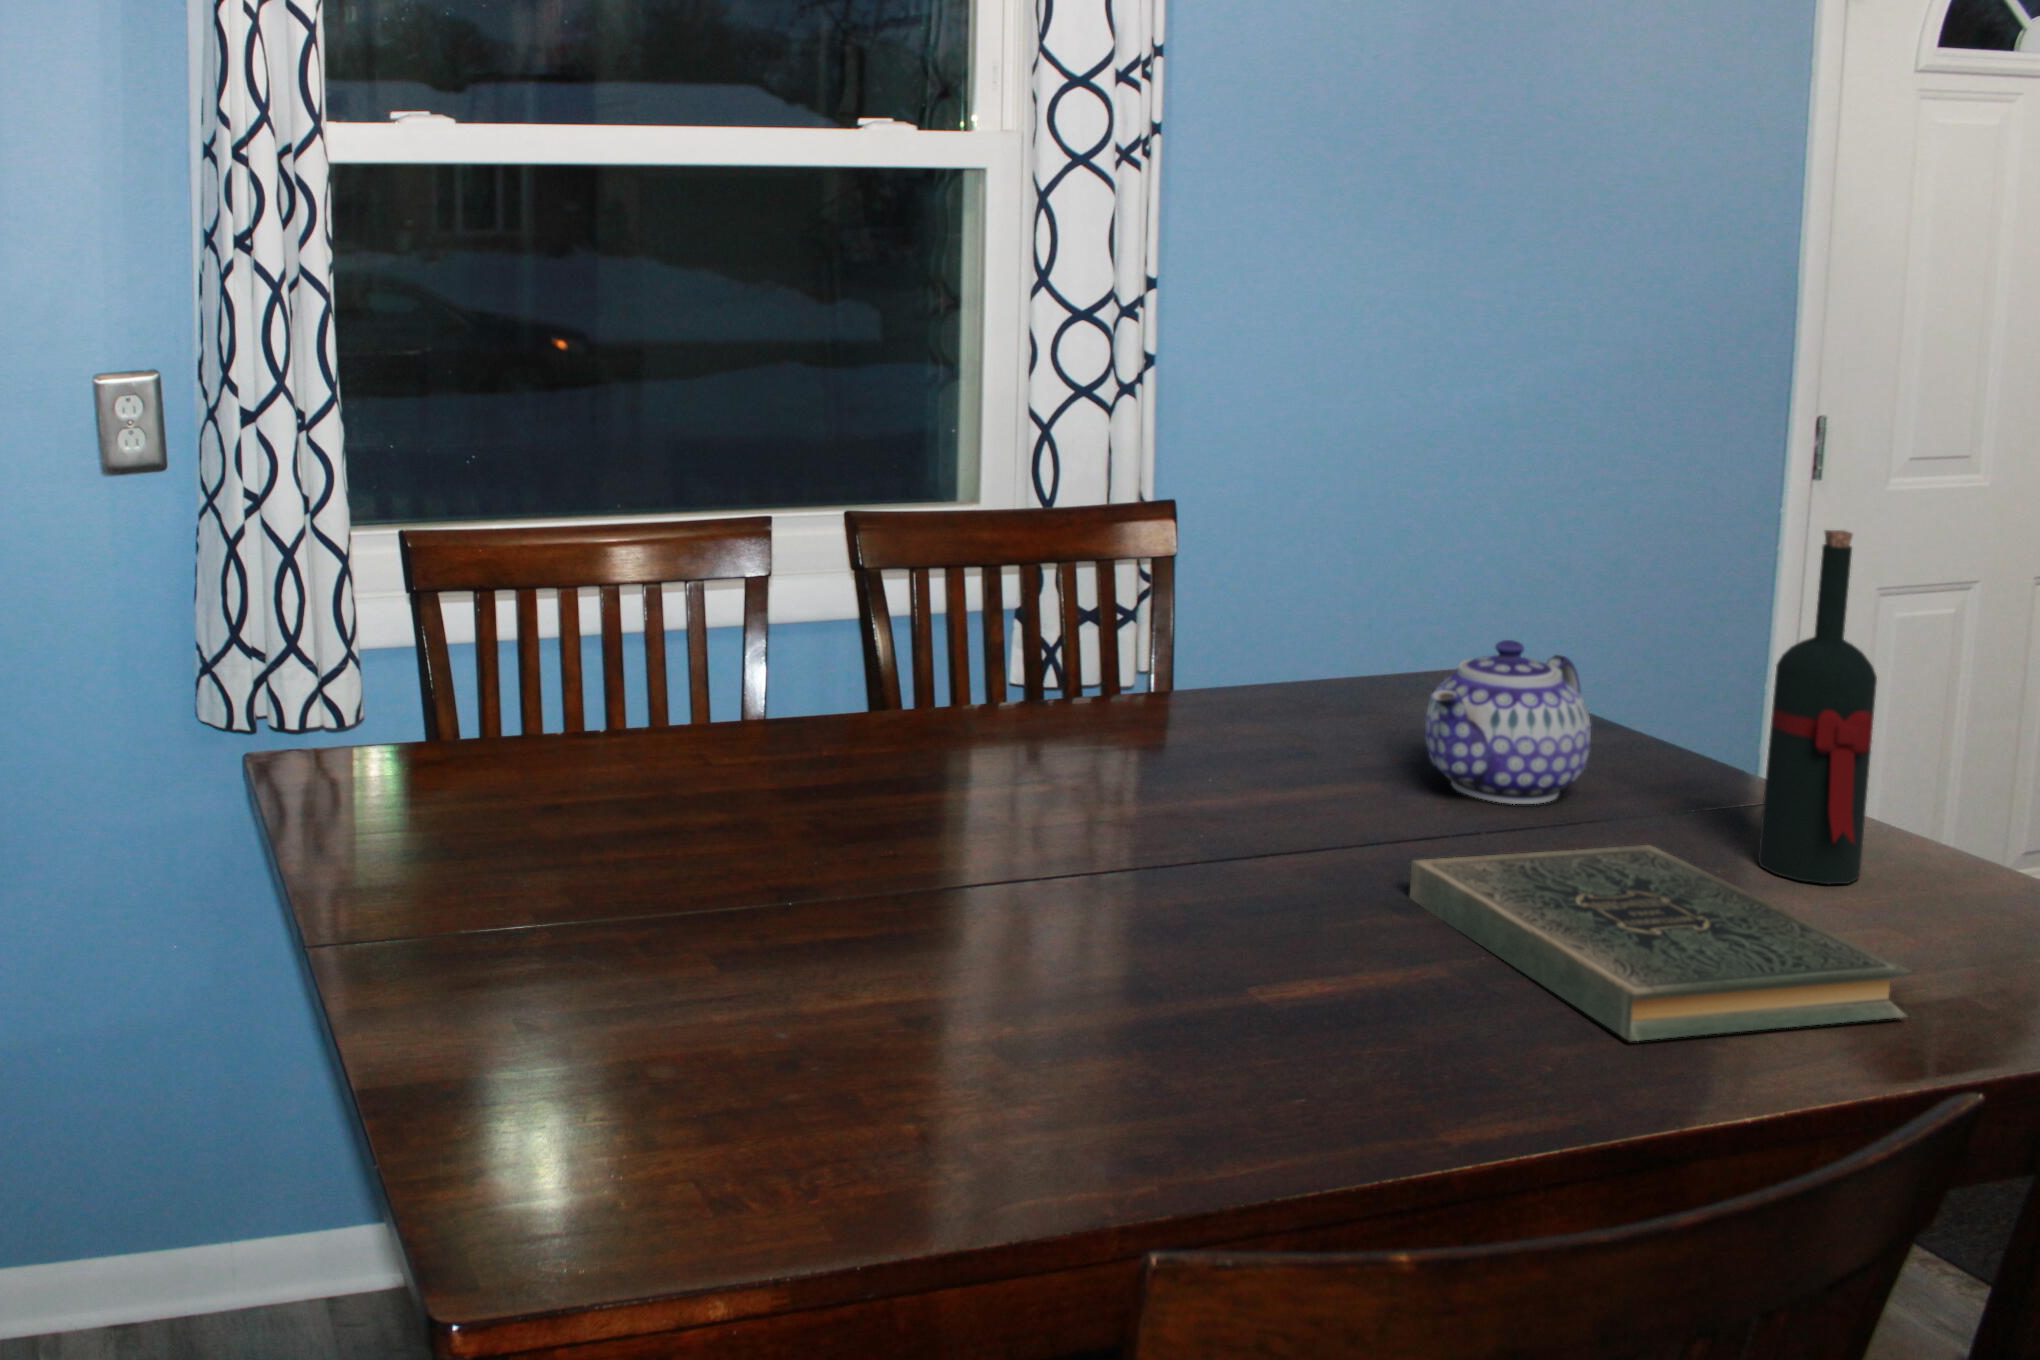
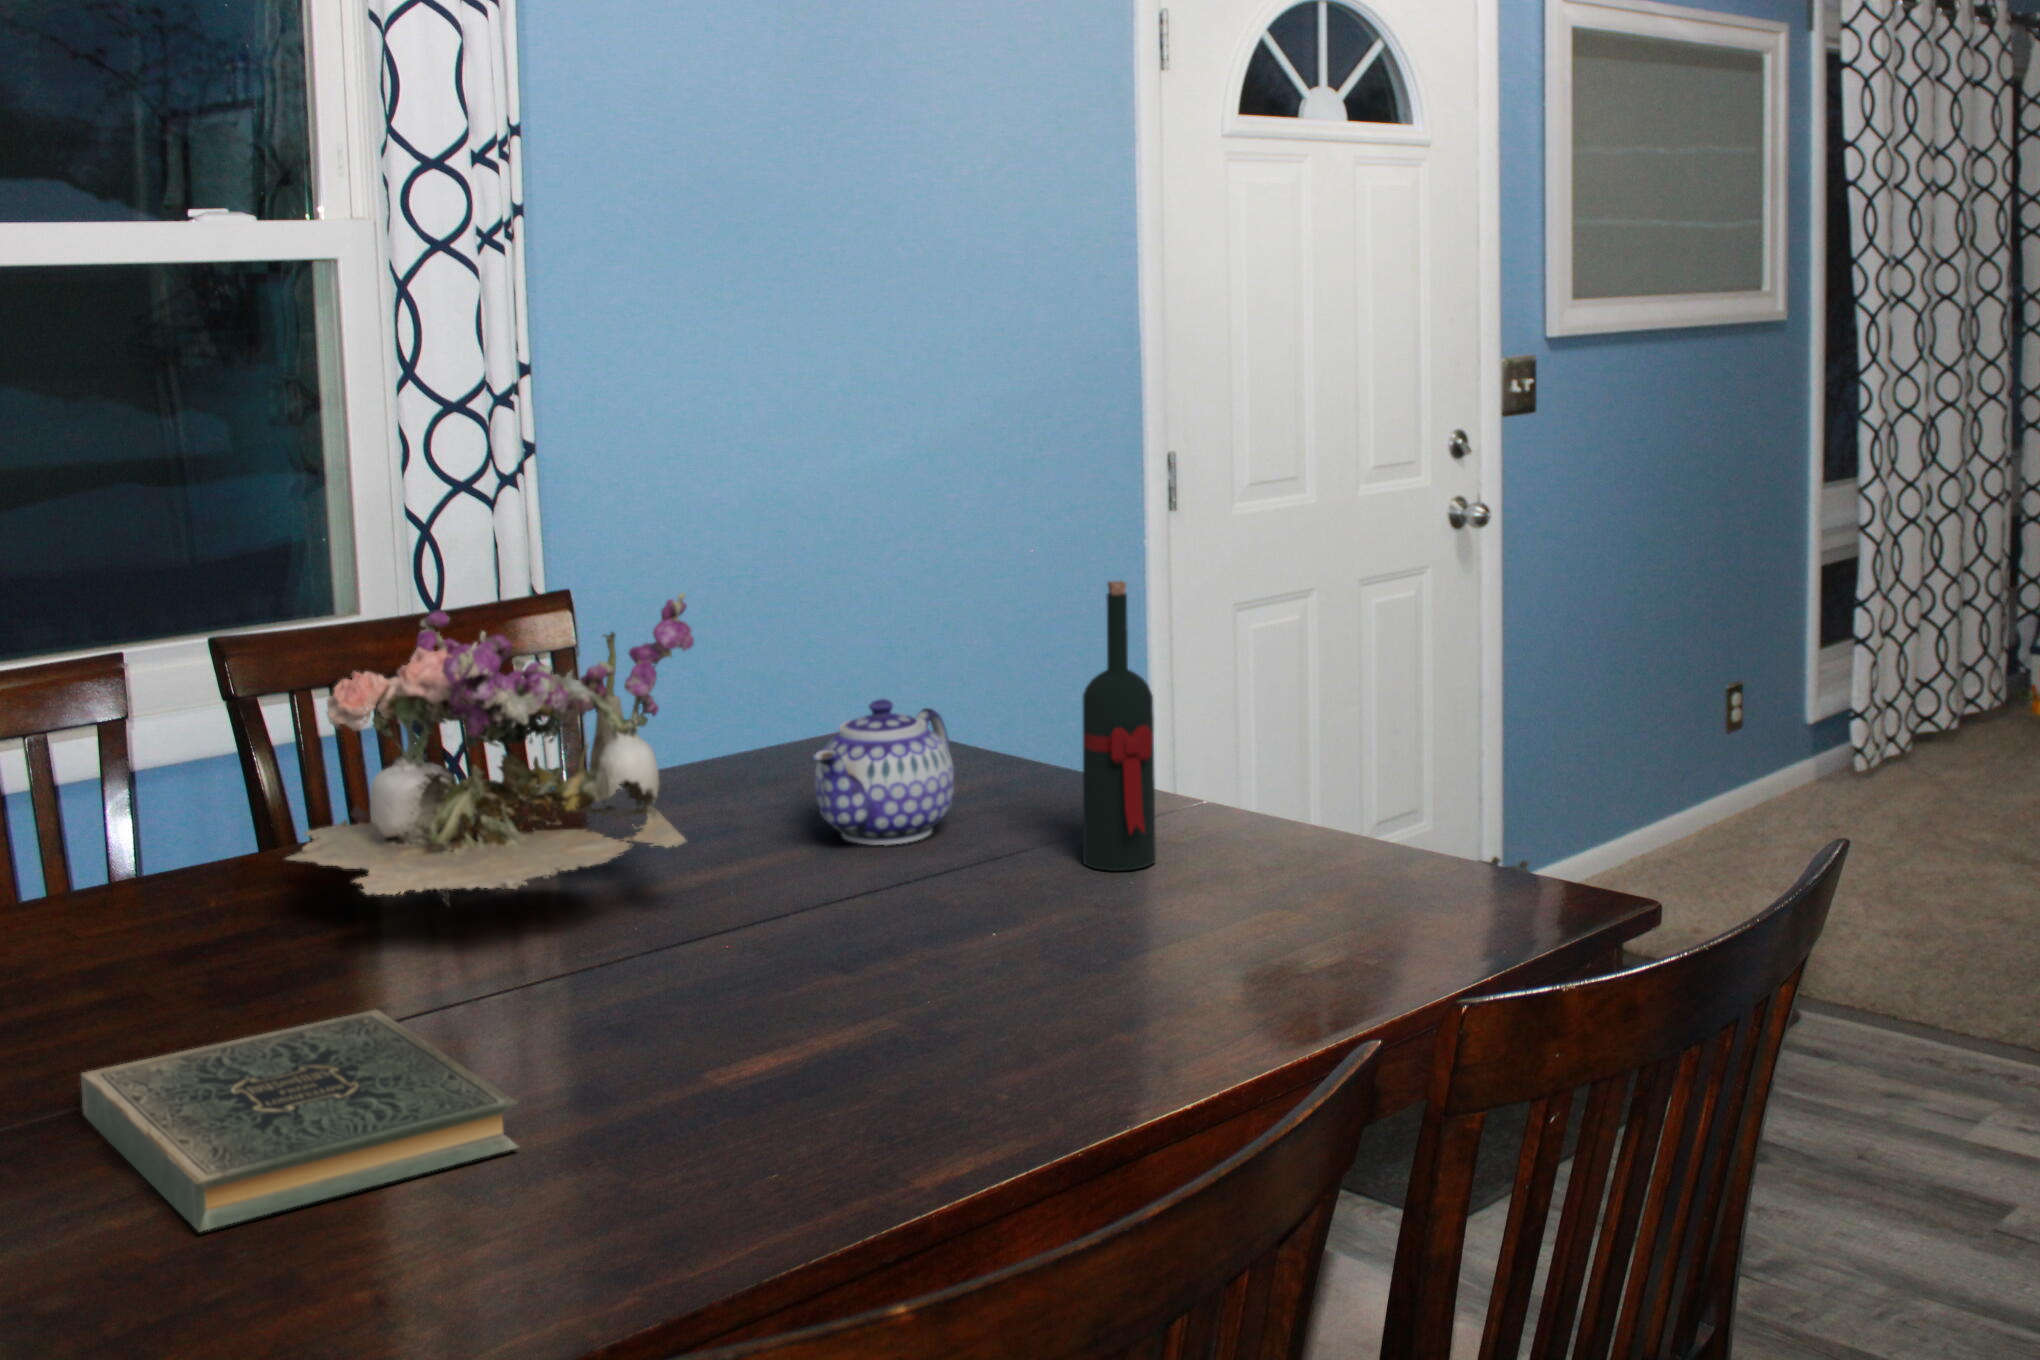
flower arrangement: none [881,499,1311,804] -> present [285,592,694,905]
book: present [1410,845,1910,1041] -> present [81,1010,518,1232]

